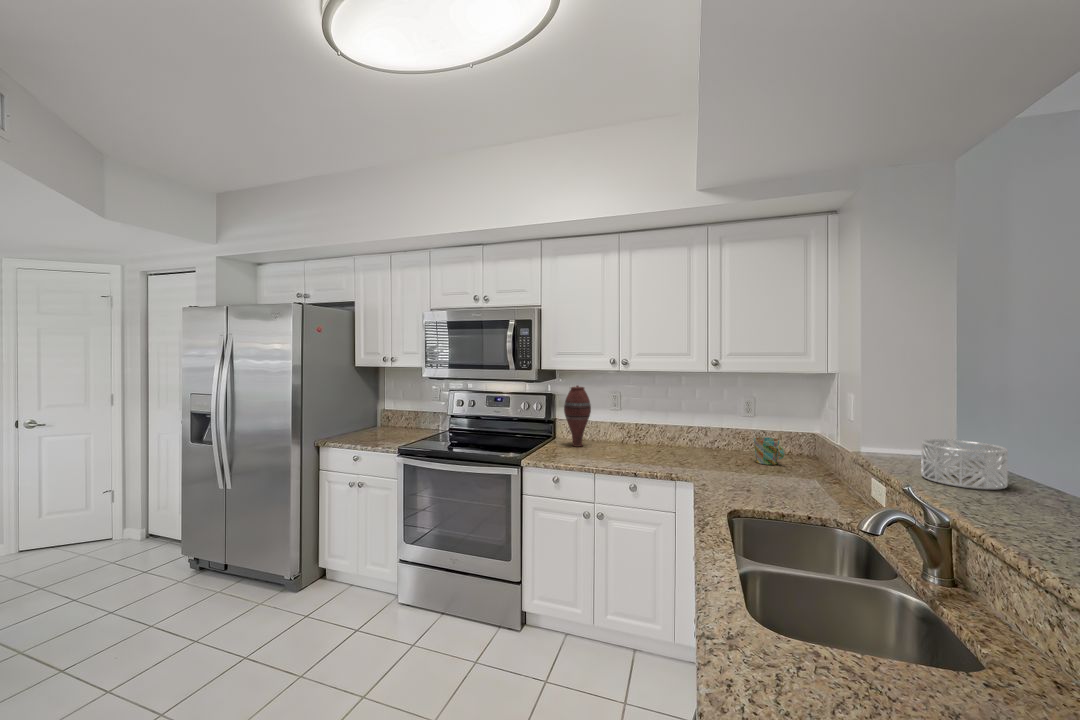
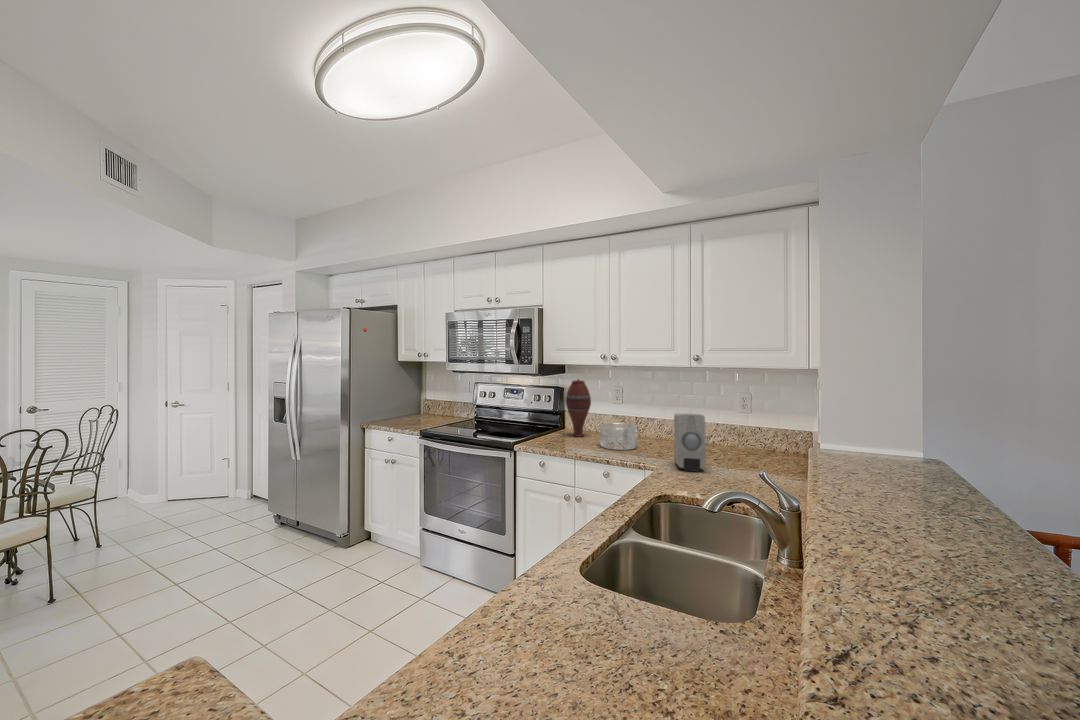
soap dispenser: none [701,420,742,480] -> present [674,413,706,472]
mug: present [754,437,785,465] -> none [740,433,769,461]
decorative bowl: present [921,439,1008,490] -> present [600,423,637,450]

